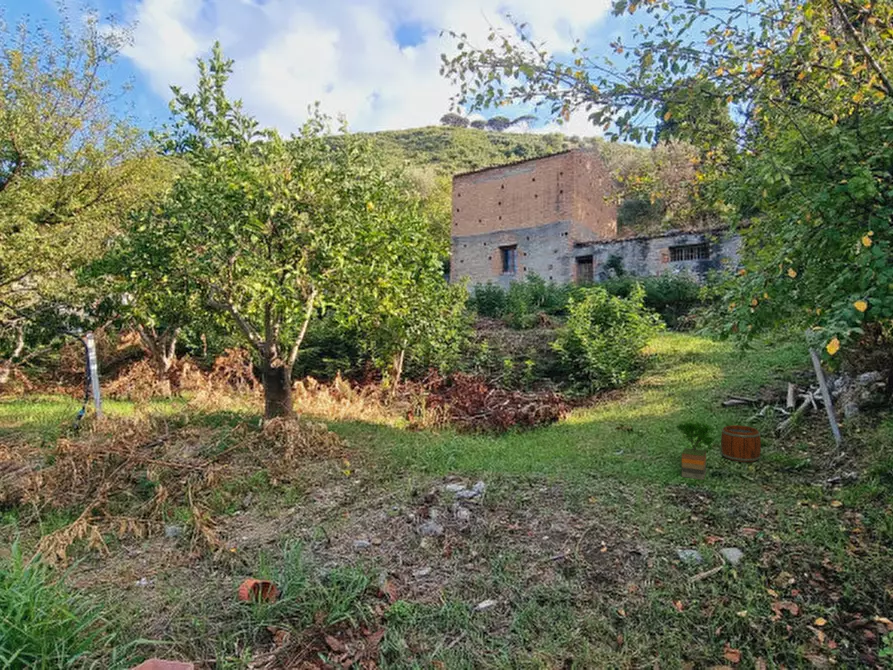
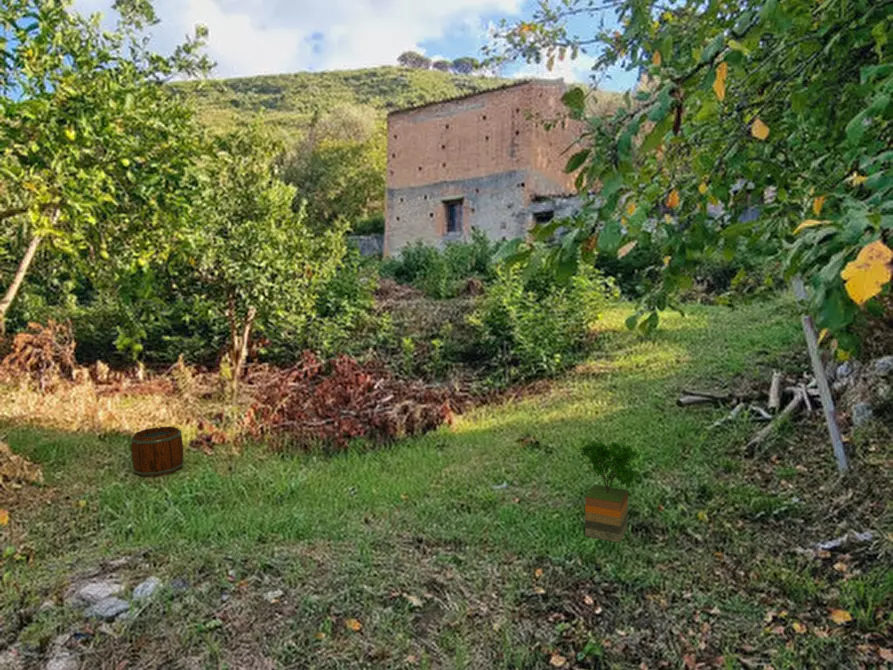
bucket: present [721,425,761,462] -> present [131,426,184,477]

